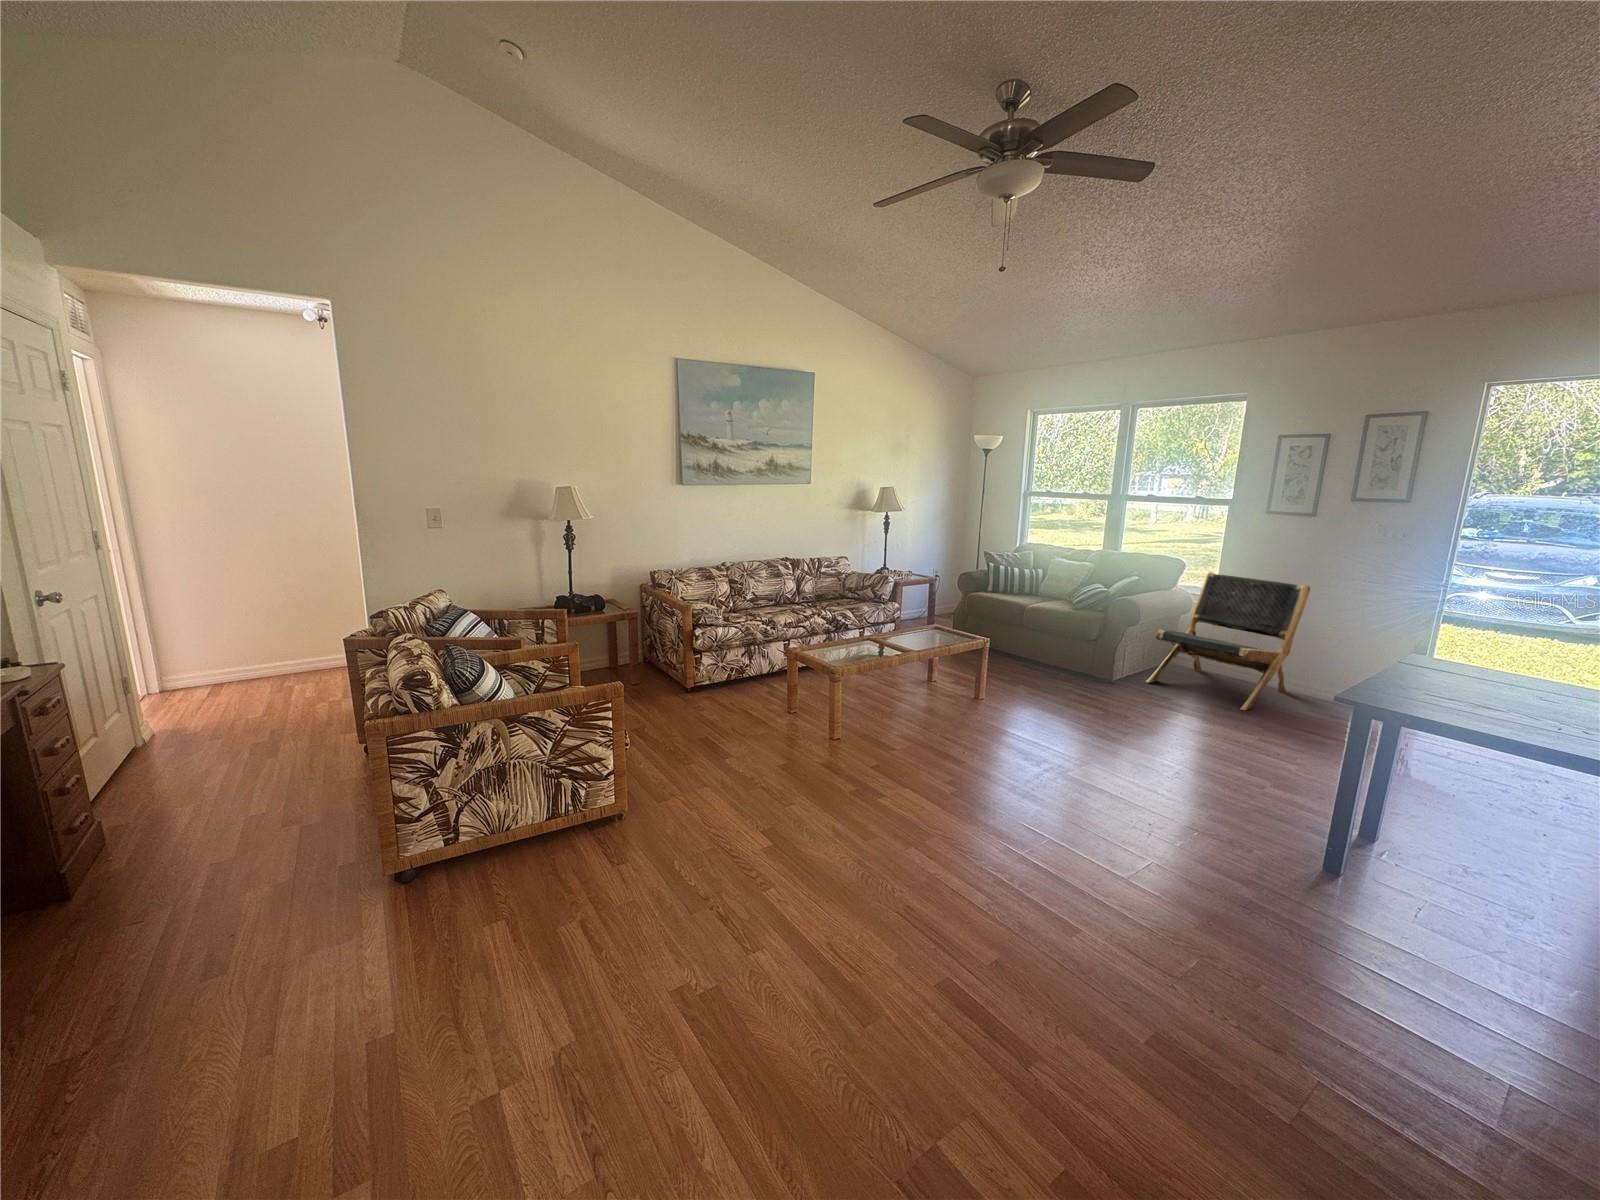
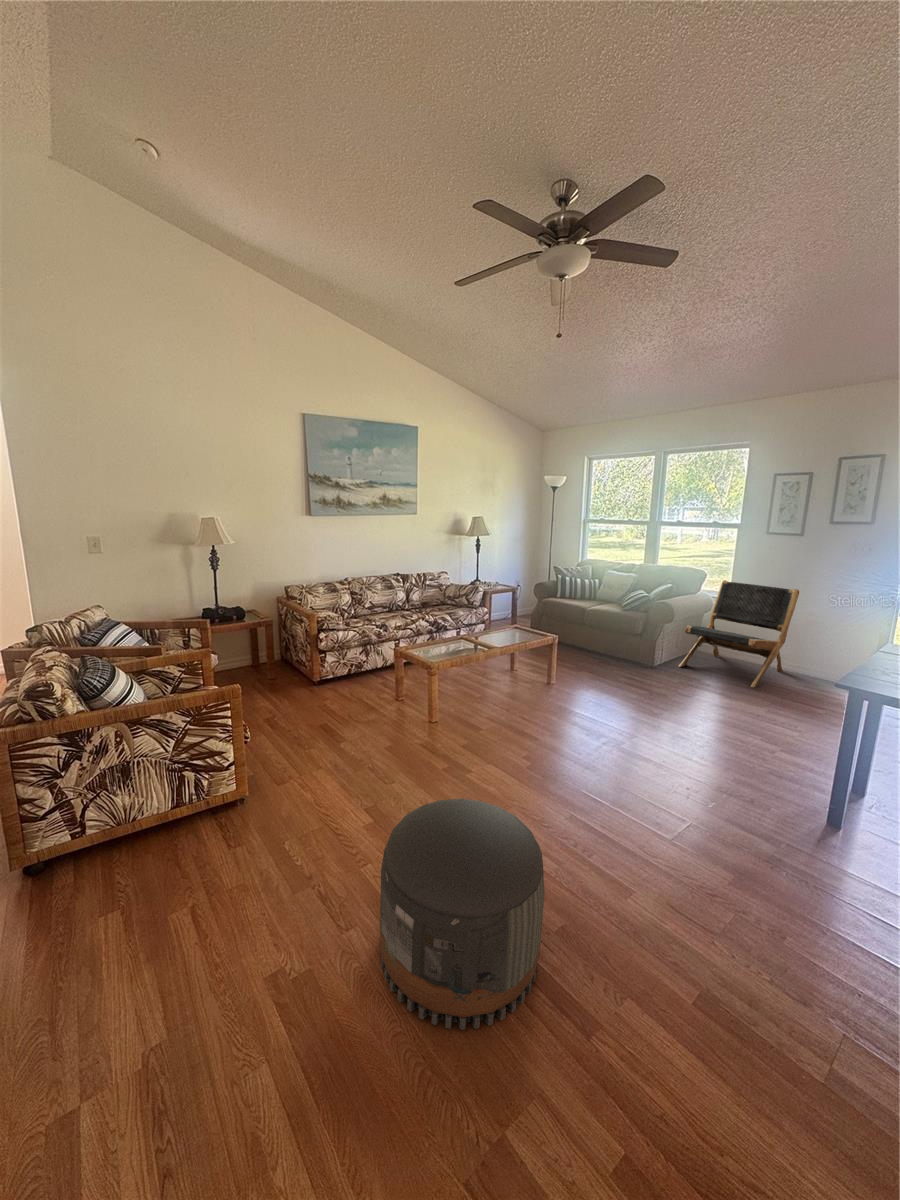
pouf: none [792,813,980,1051] -> present [380,799,545,1030]

